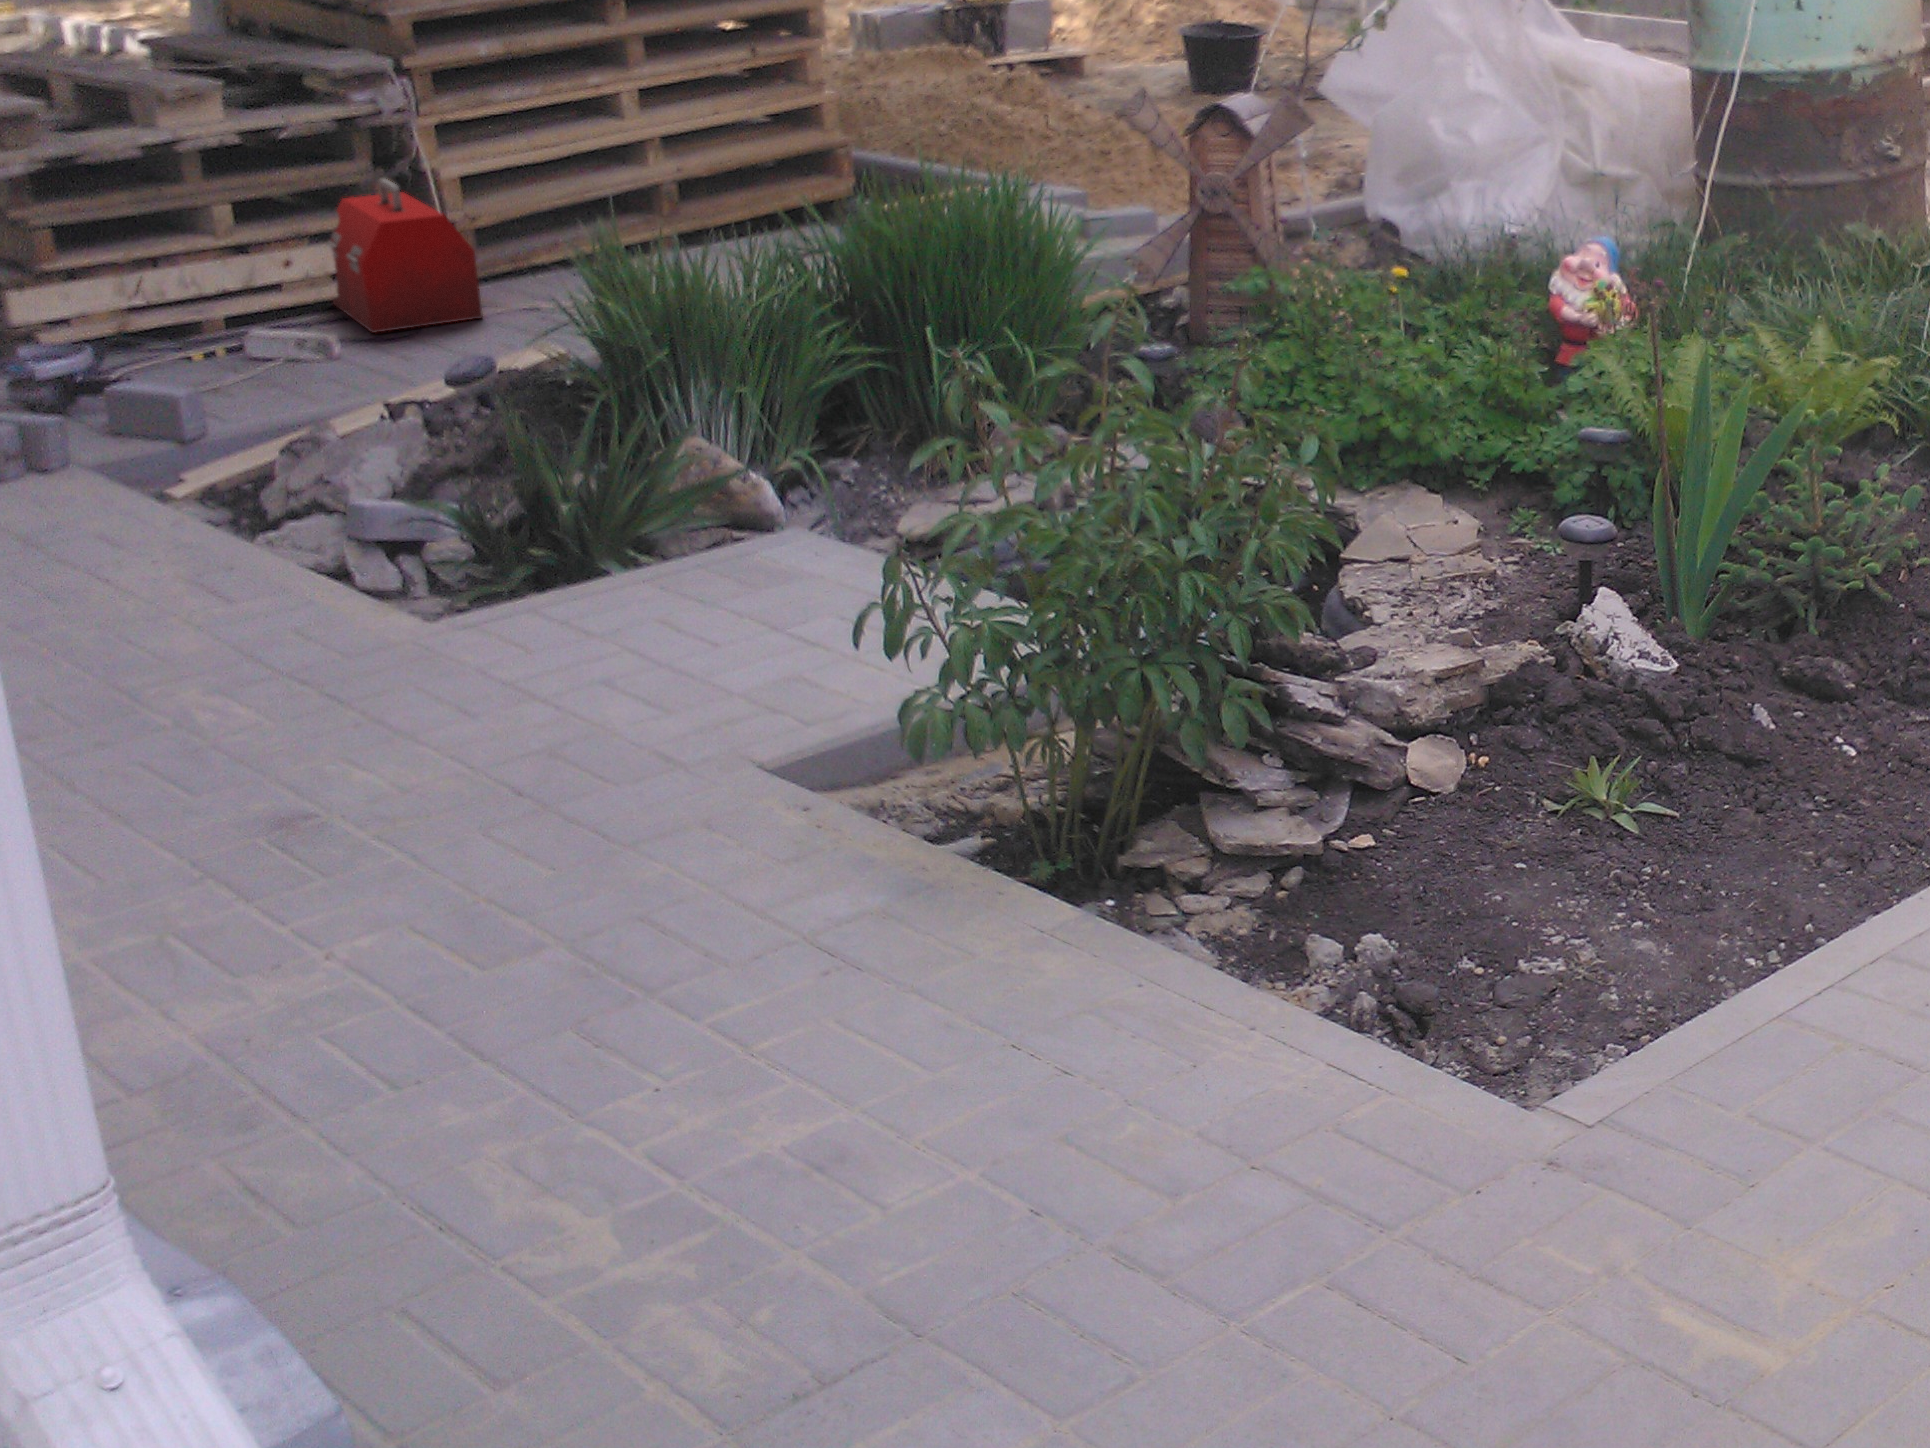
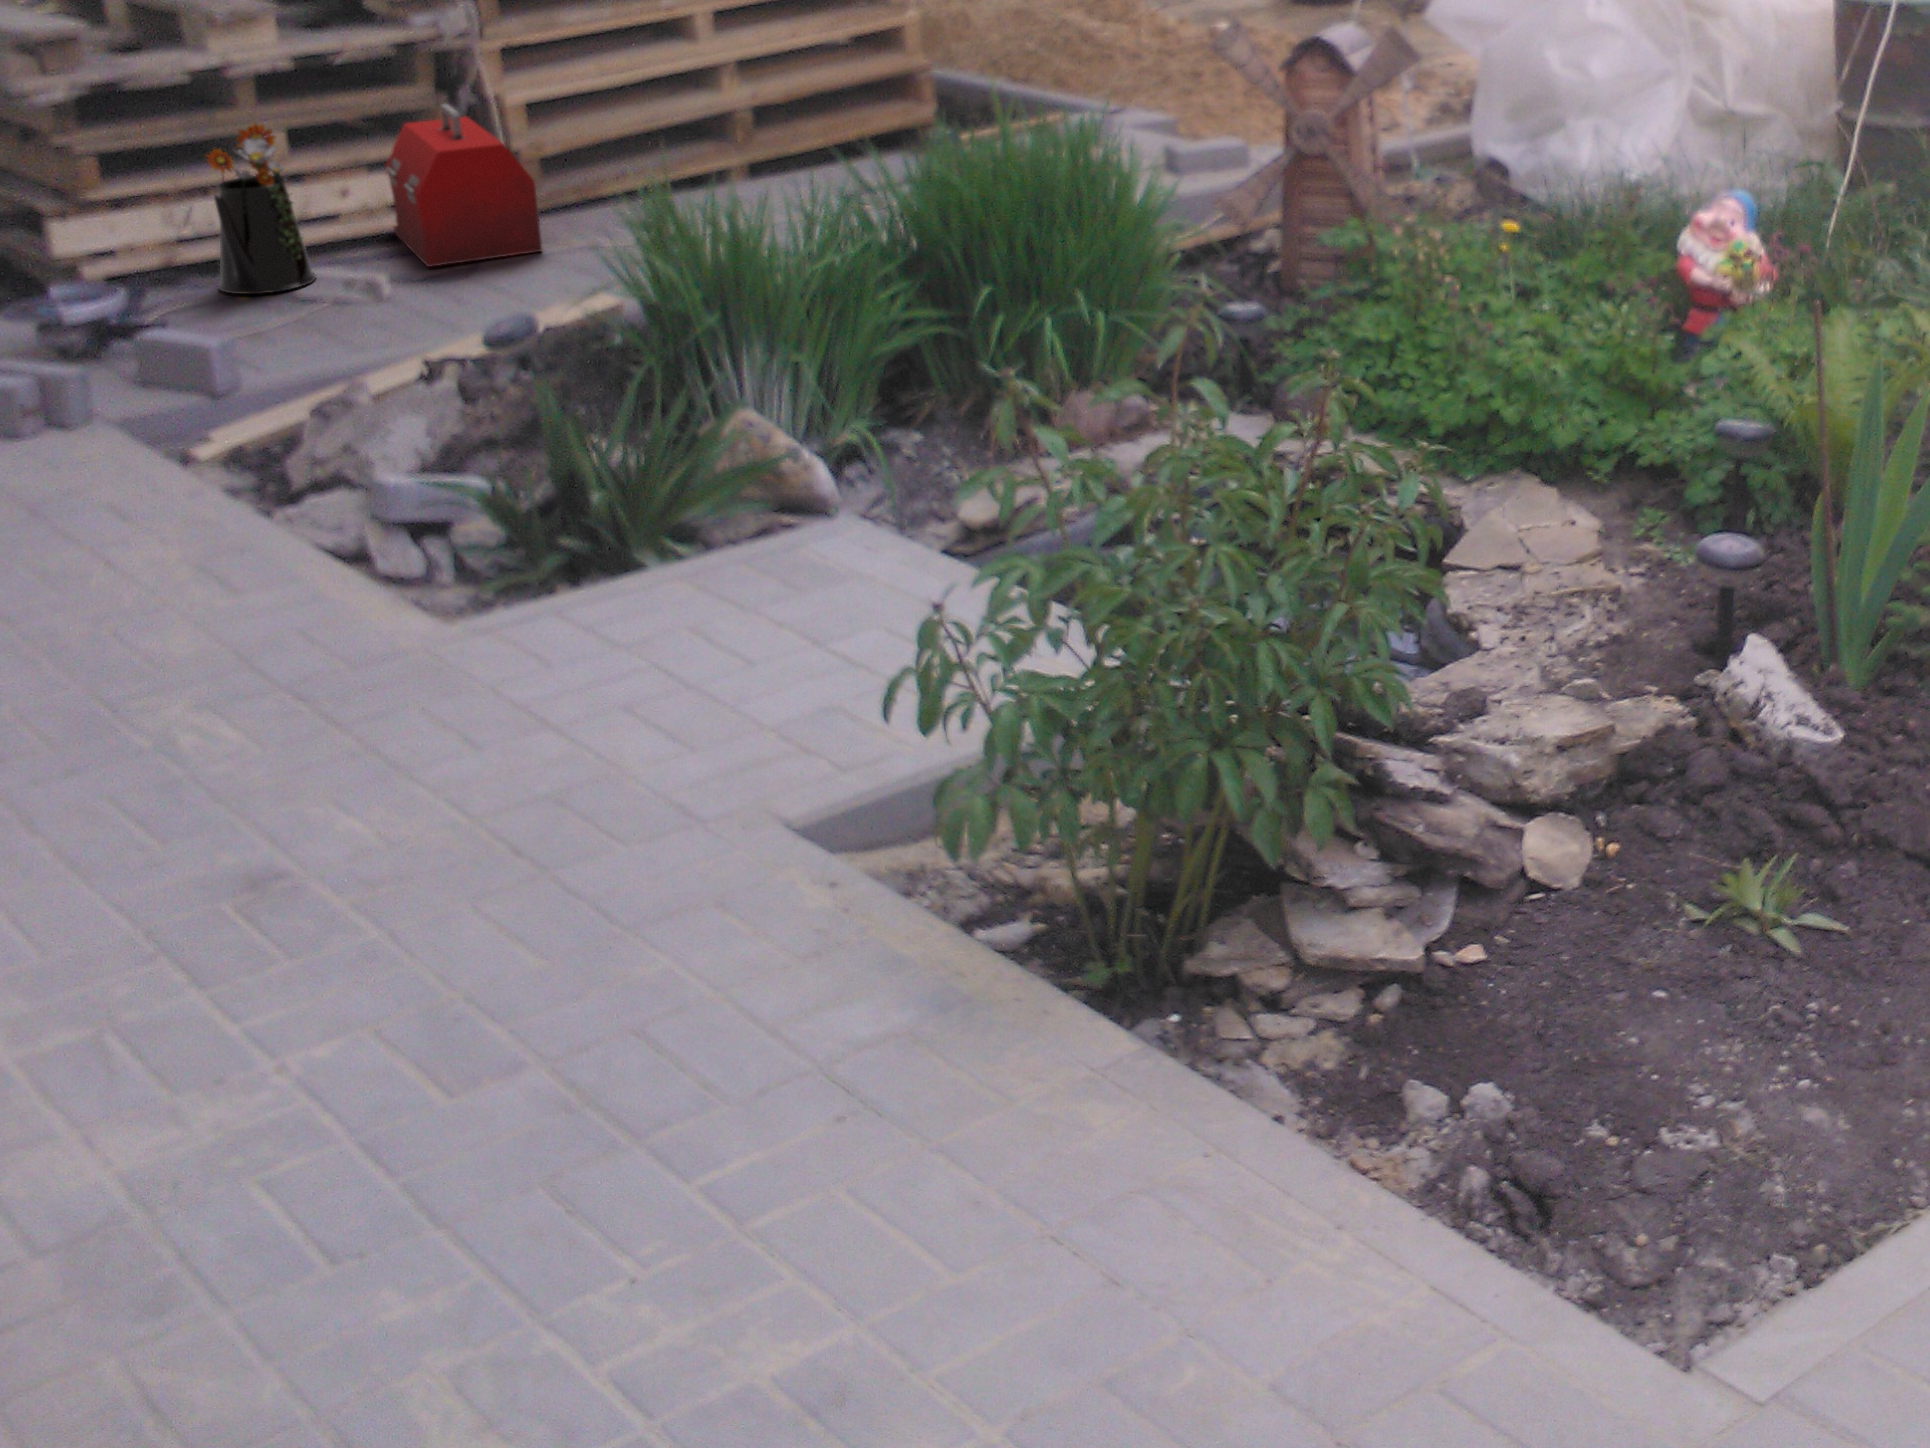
watering can: none [148,194,263,359] -> present [207,124,316,294]

